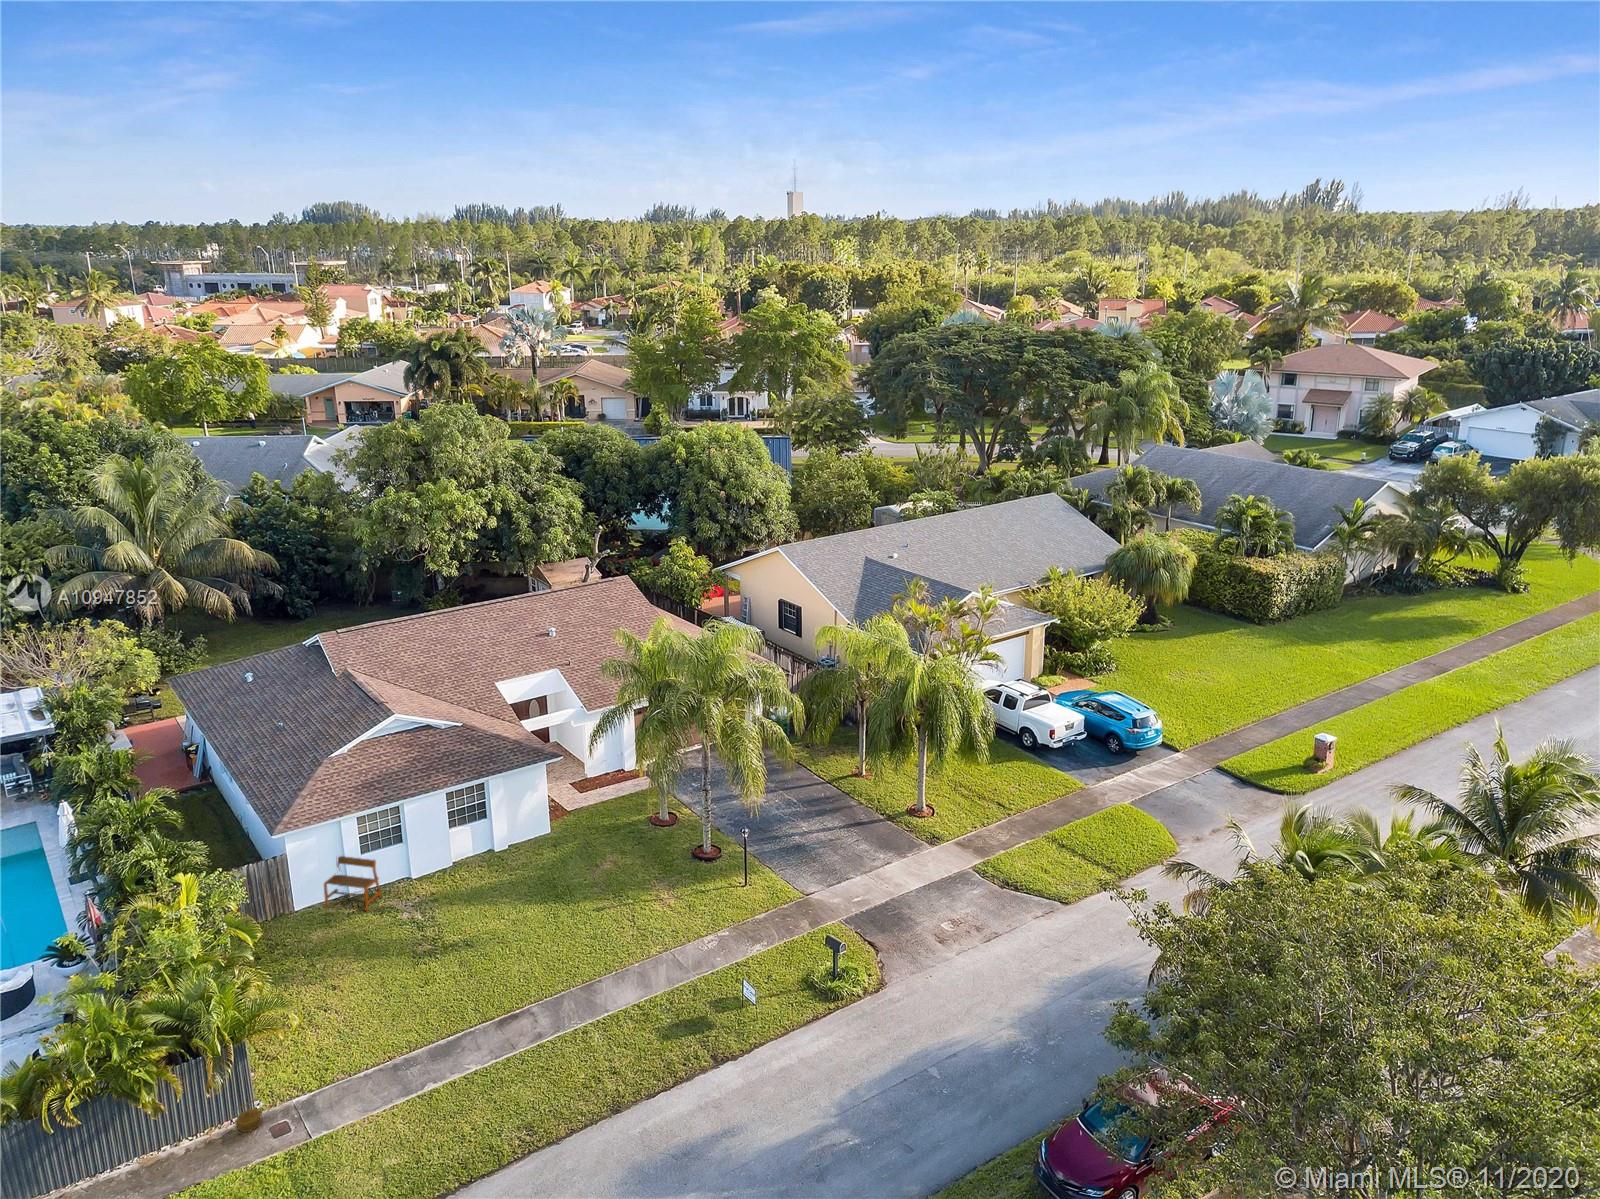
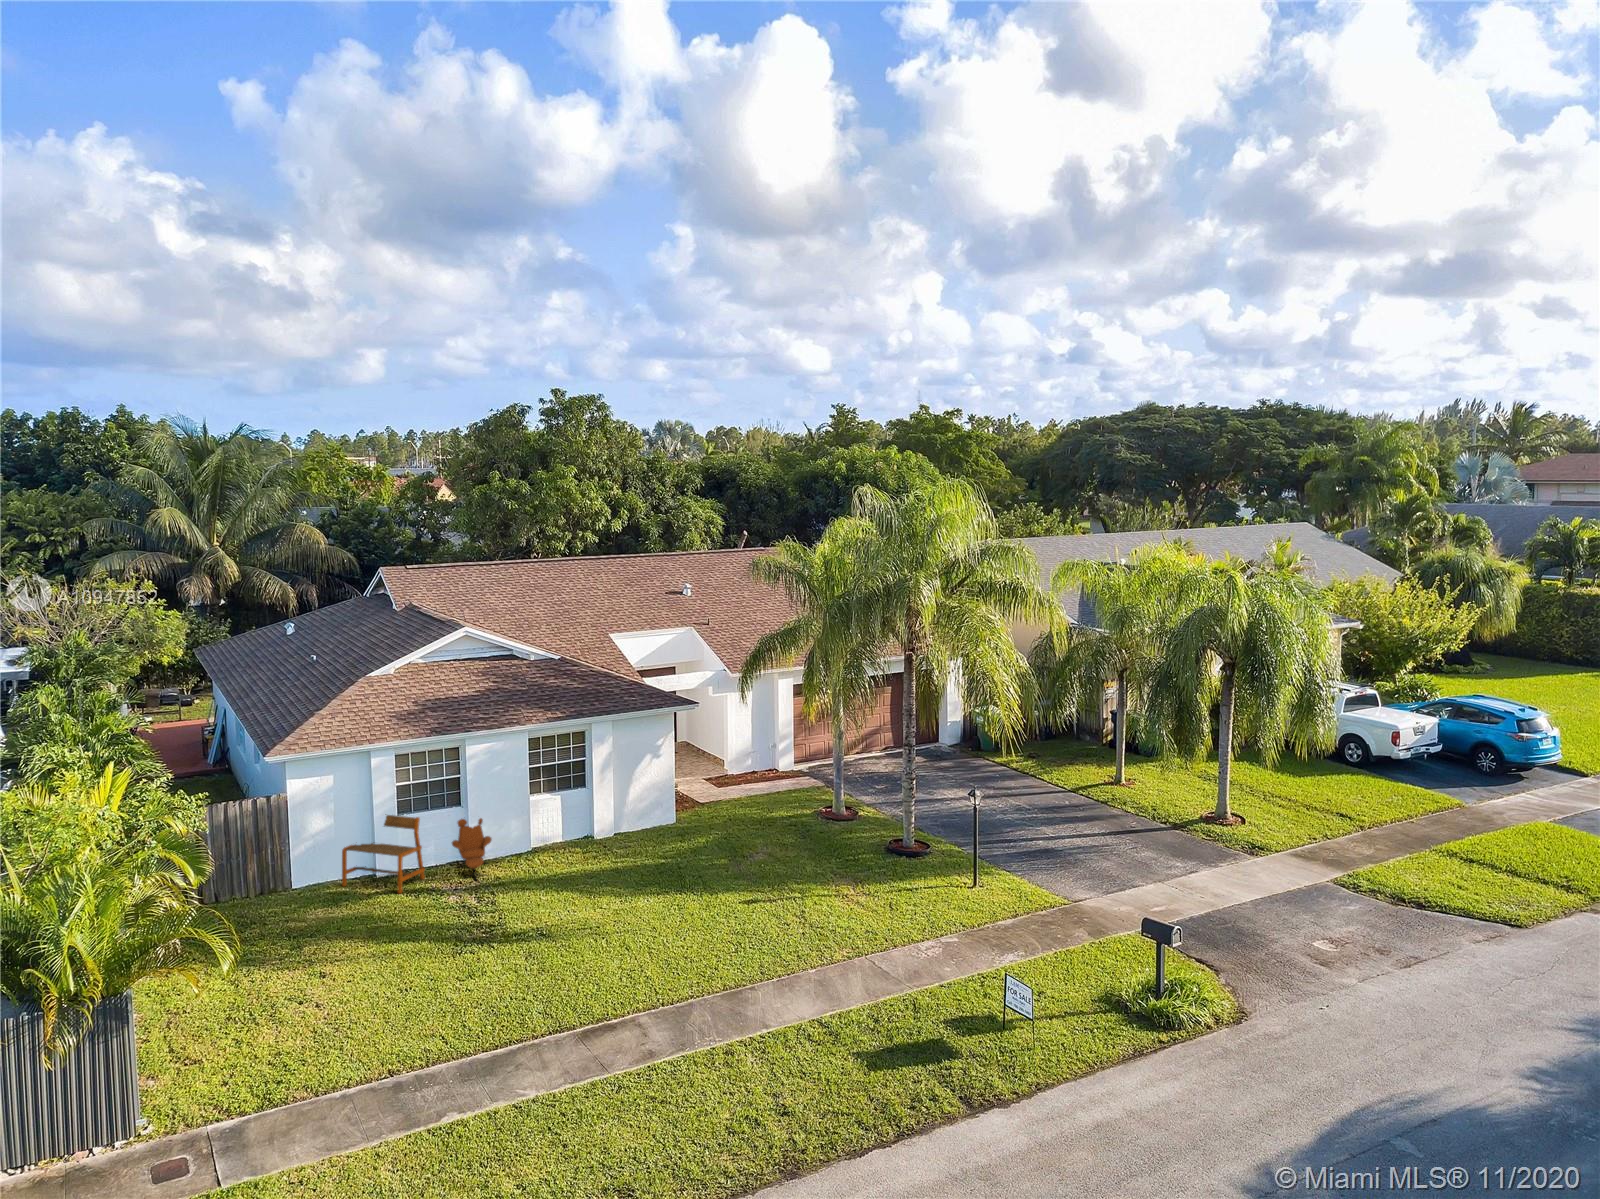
lounge chair: none [398,849,425,898] -> present [452,818,492,877]
woven basket: present [235,1099,262,1132] -> none [91,1106,146,1169]

